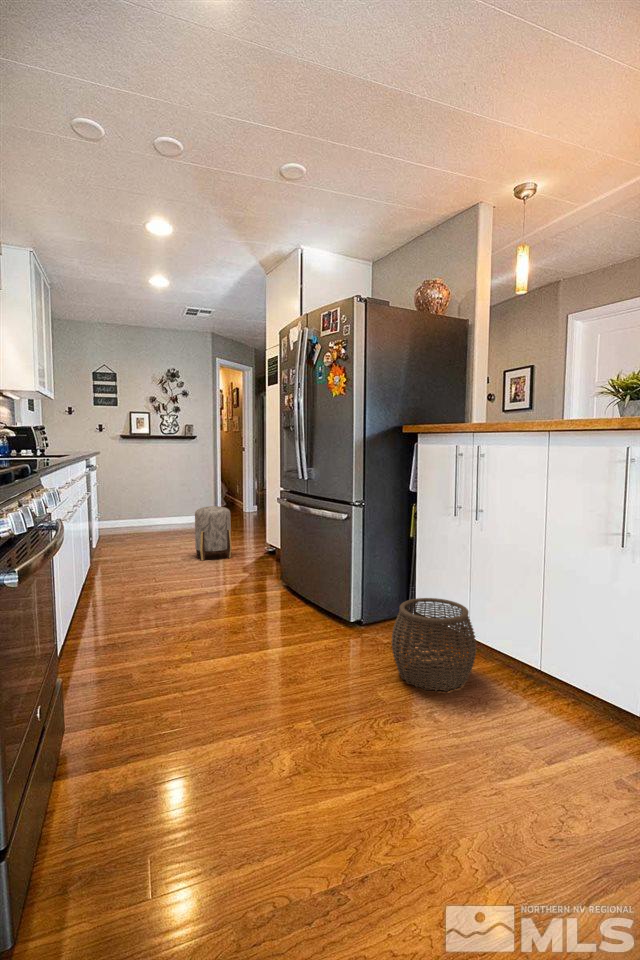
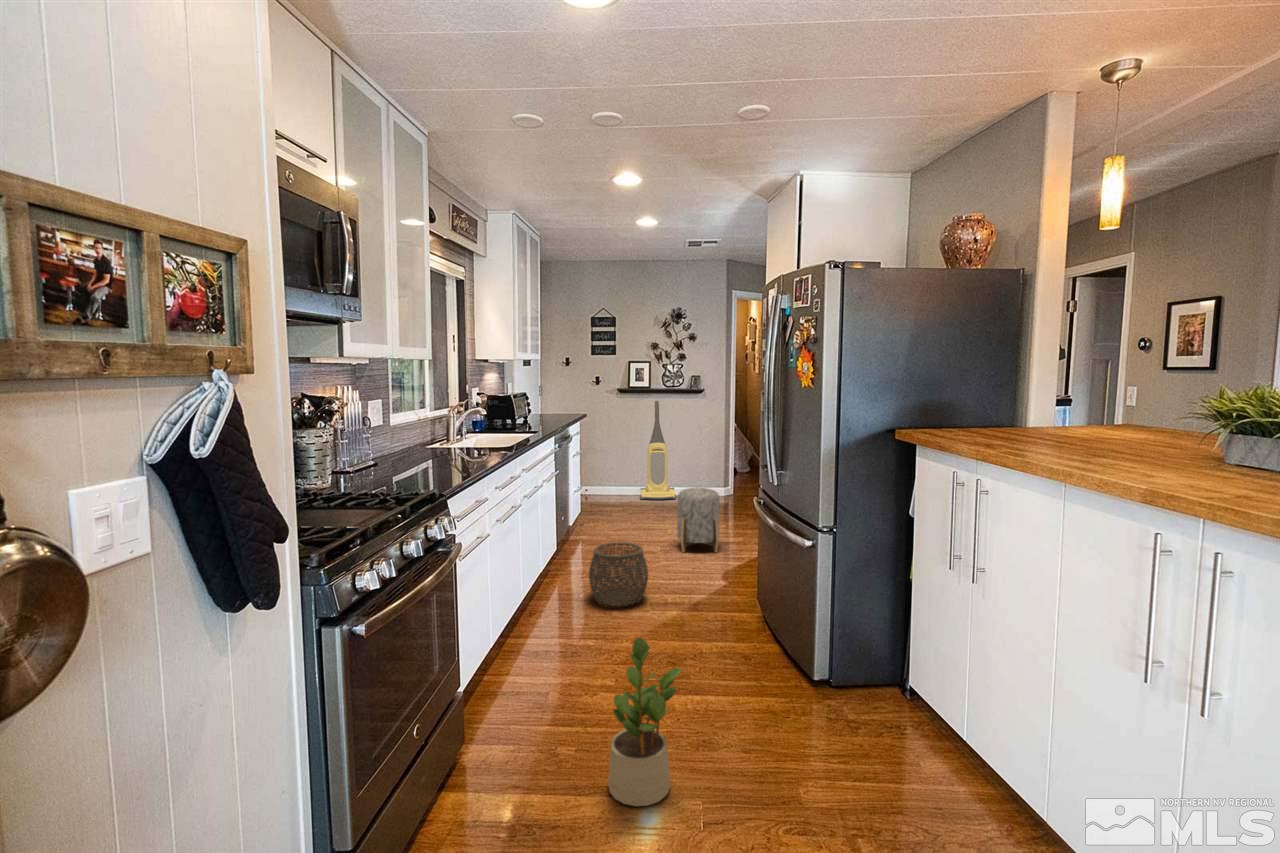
vacuum cleaner: none [144,445,177,530] -> present [640,401,676,500]
potted plant: none [226,584,289,736] -> present [608,637,681,806]
woven basket: present [392,598,476,691] -> present [589,542,648,606]

